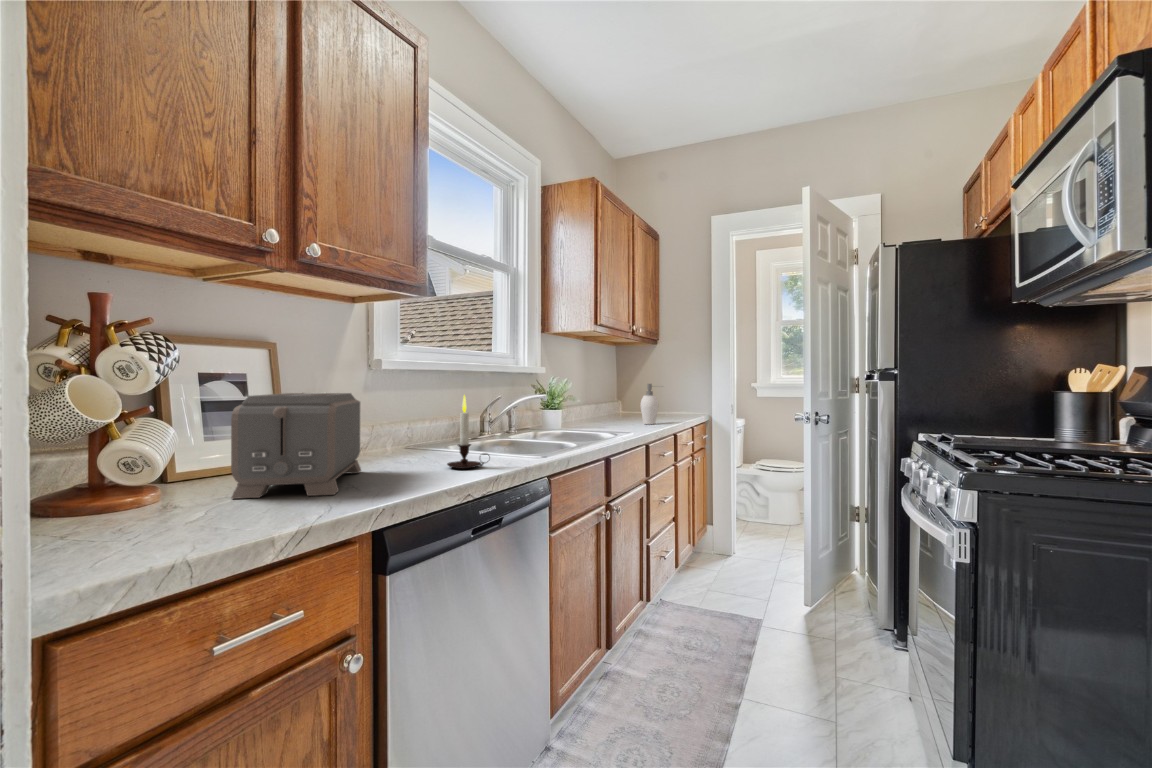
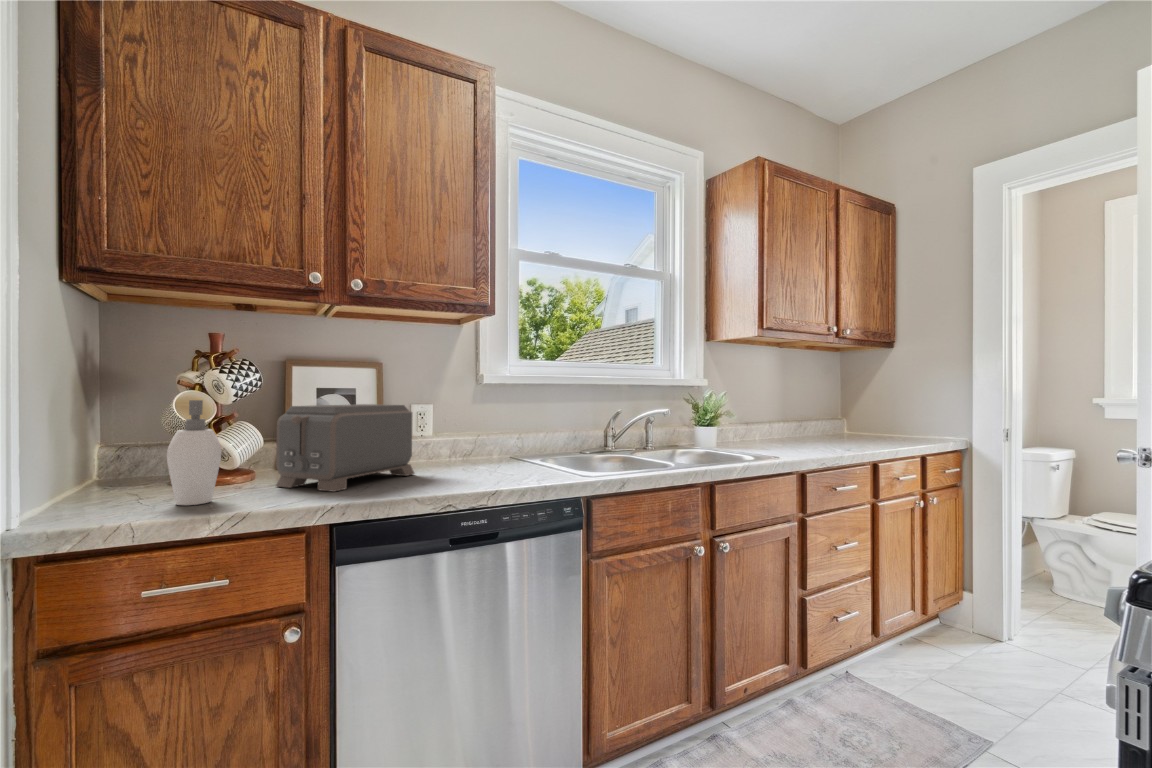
soap dispenser: present [641,384,658,424] -> present [167,400,221,505]
candle: present [447,395,489,469] -> none [479,408,517,480]

